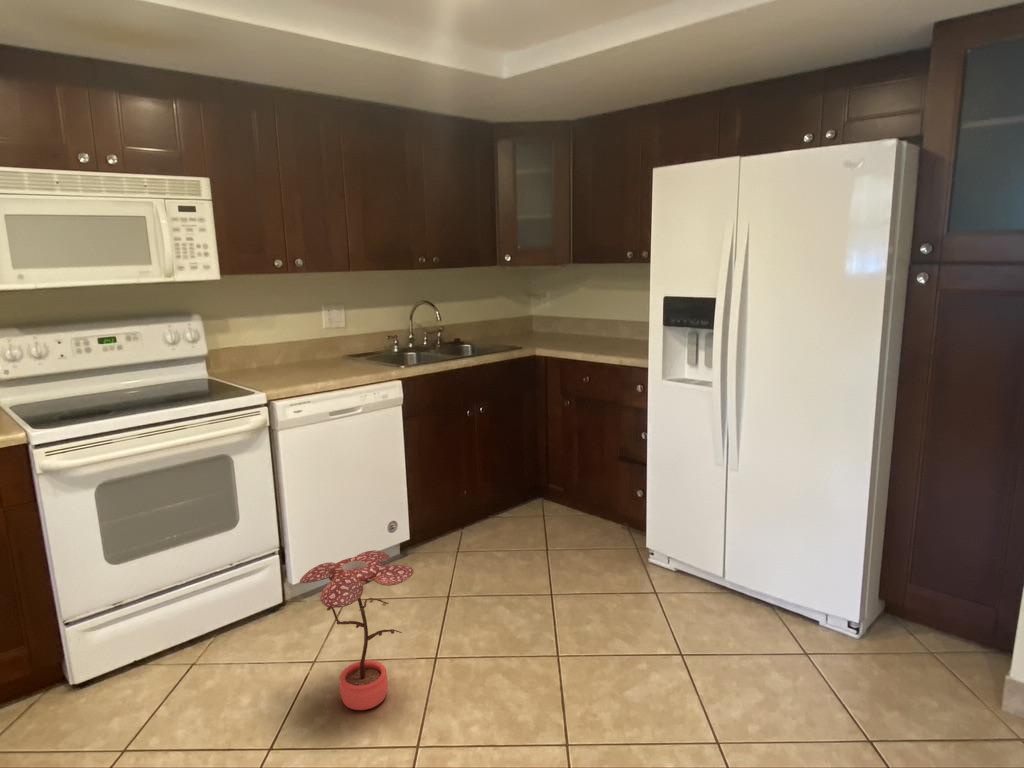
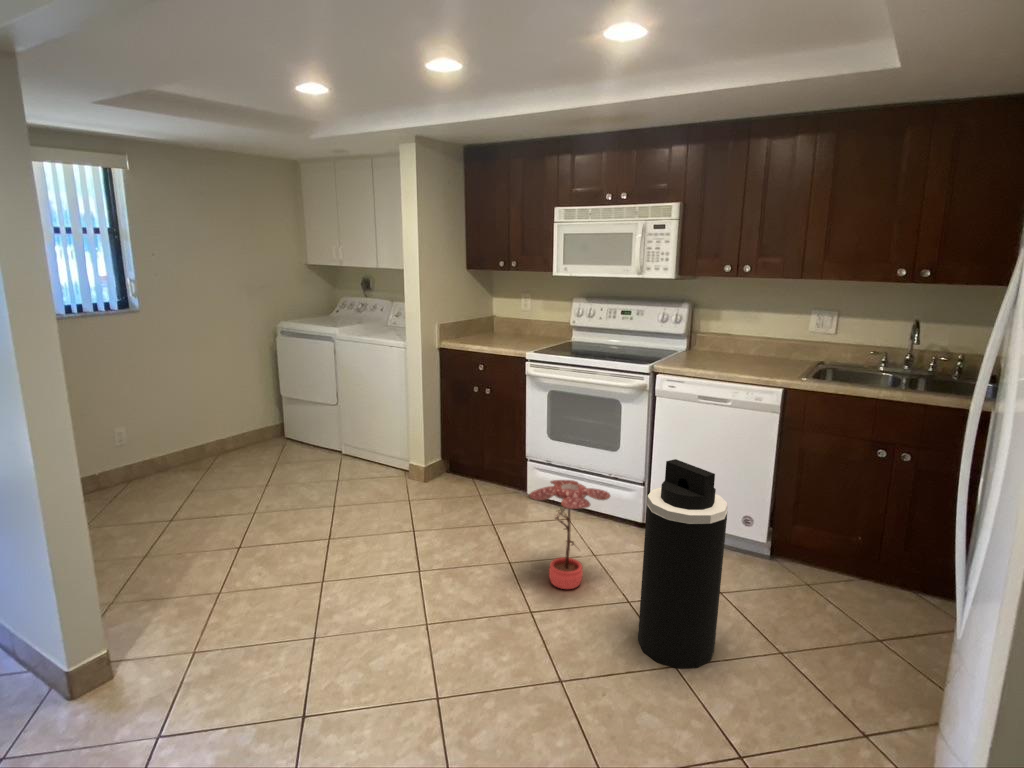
trash can: none [479,450,560,665] -> present [638,459,728,668]

